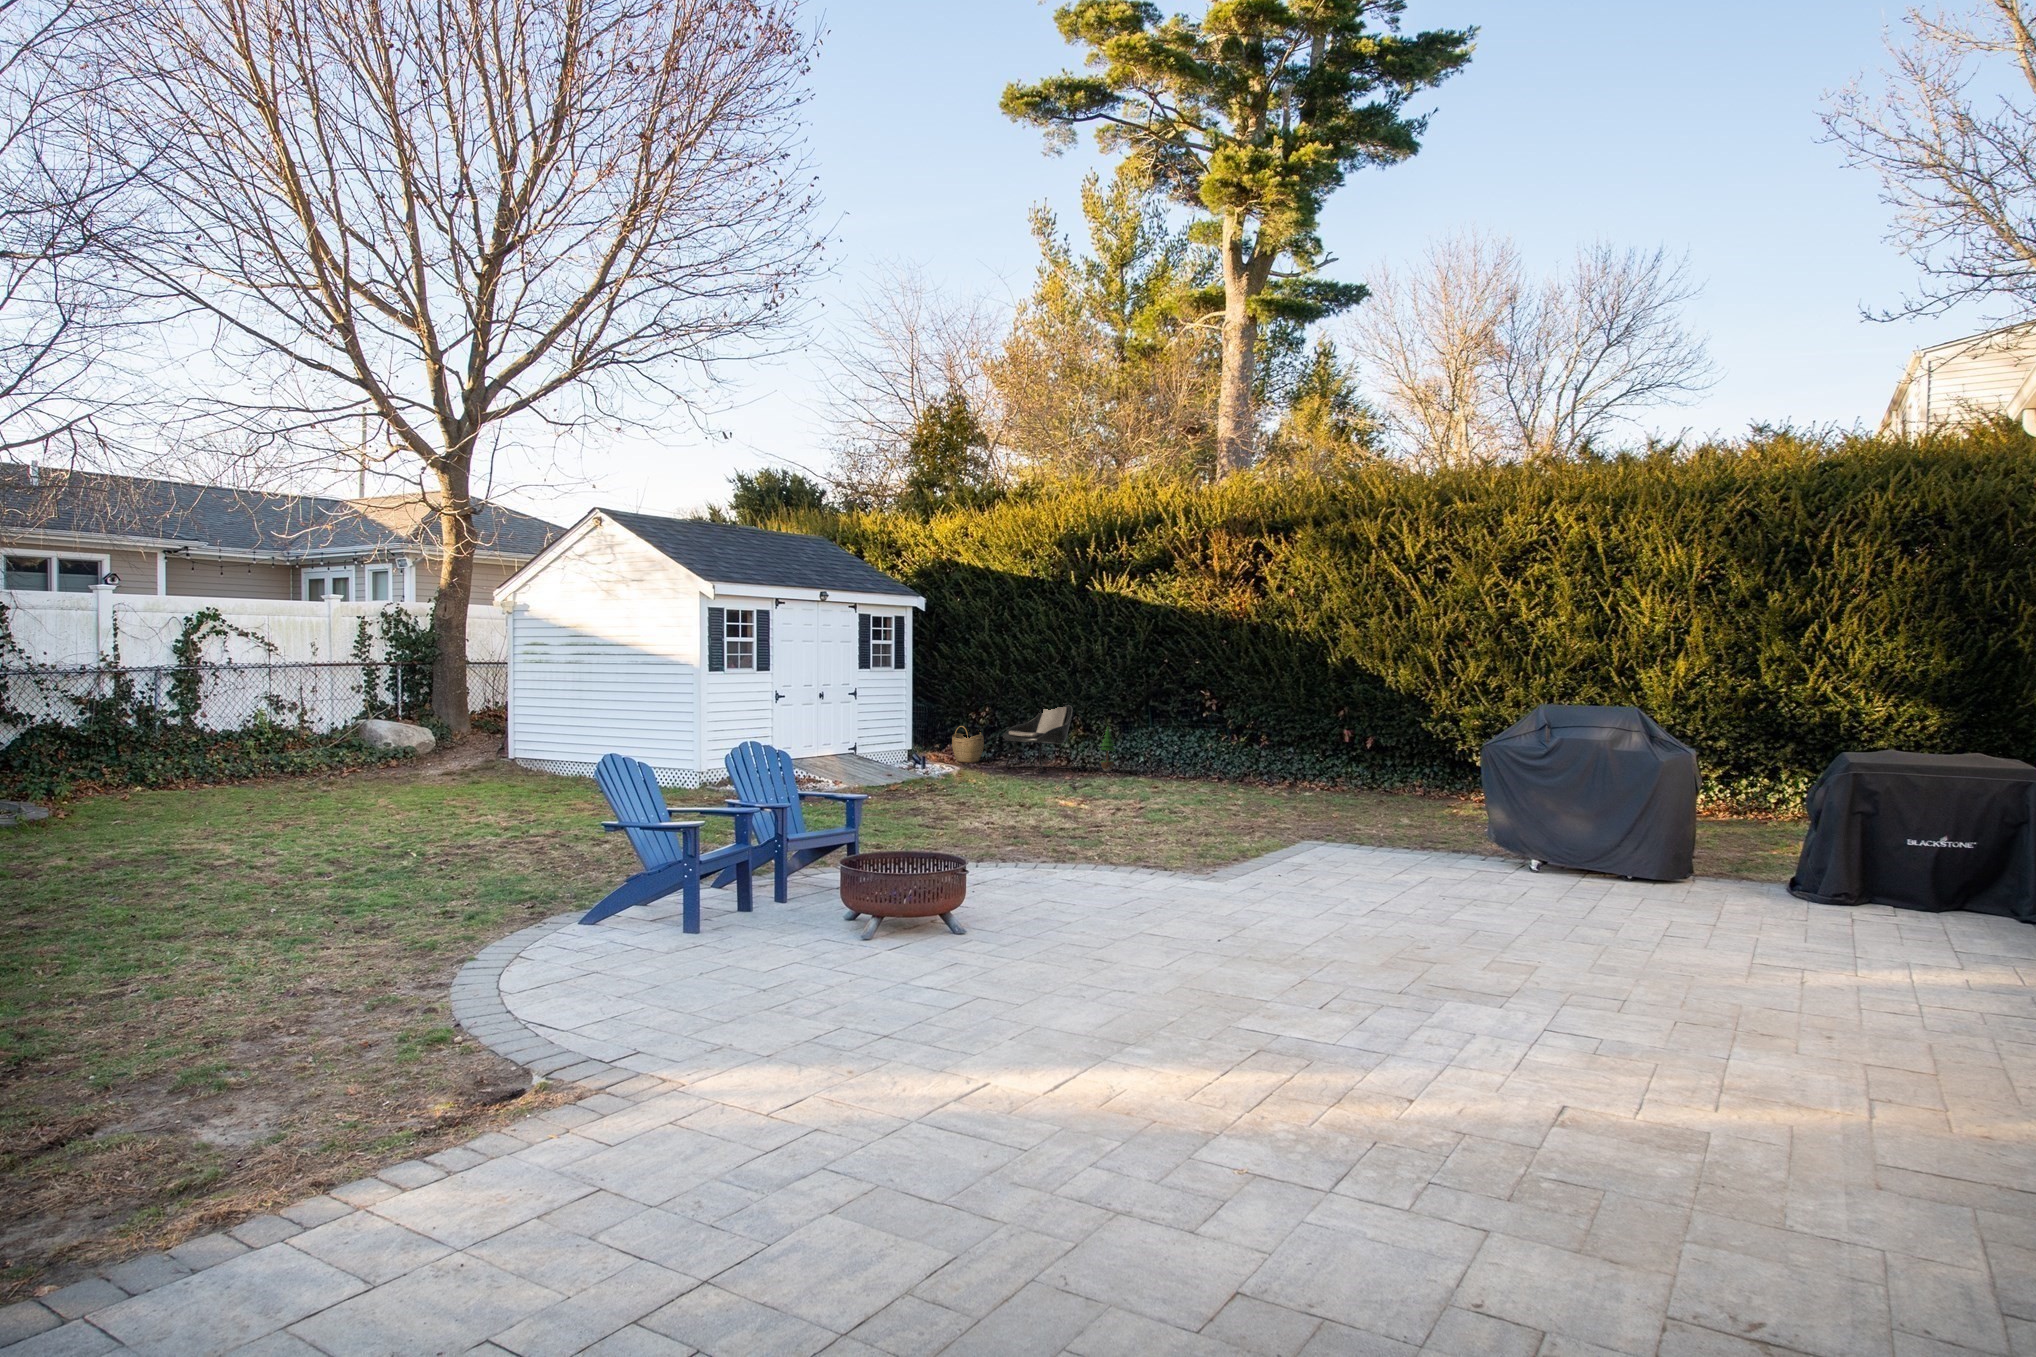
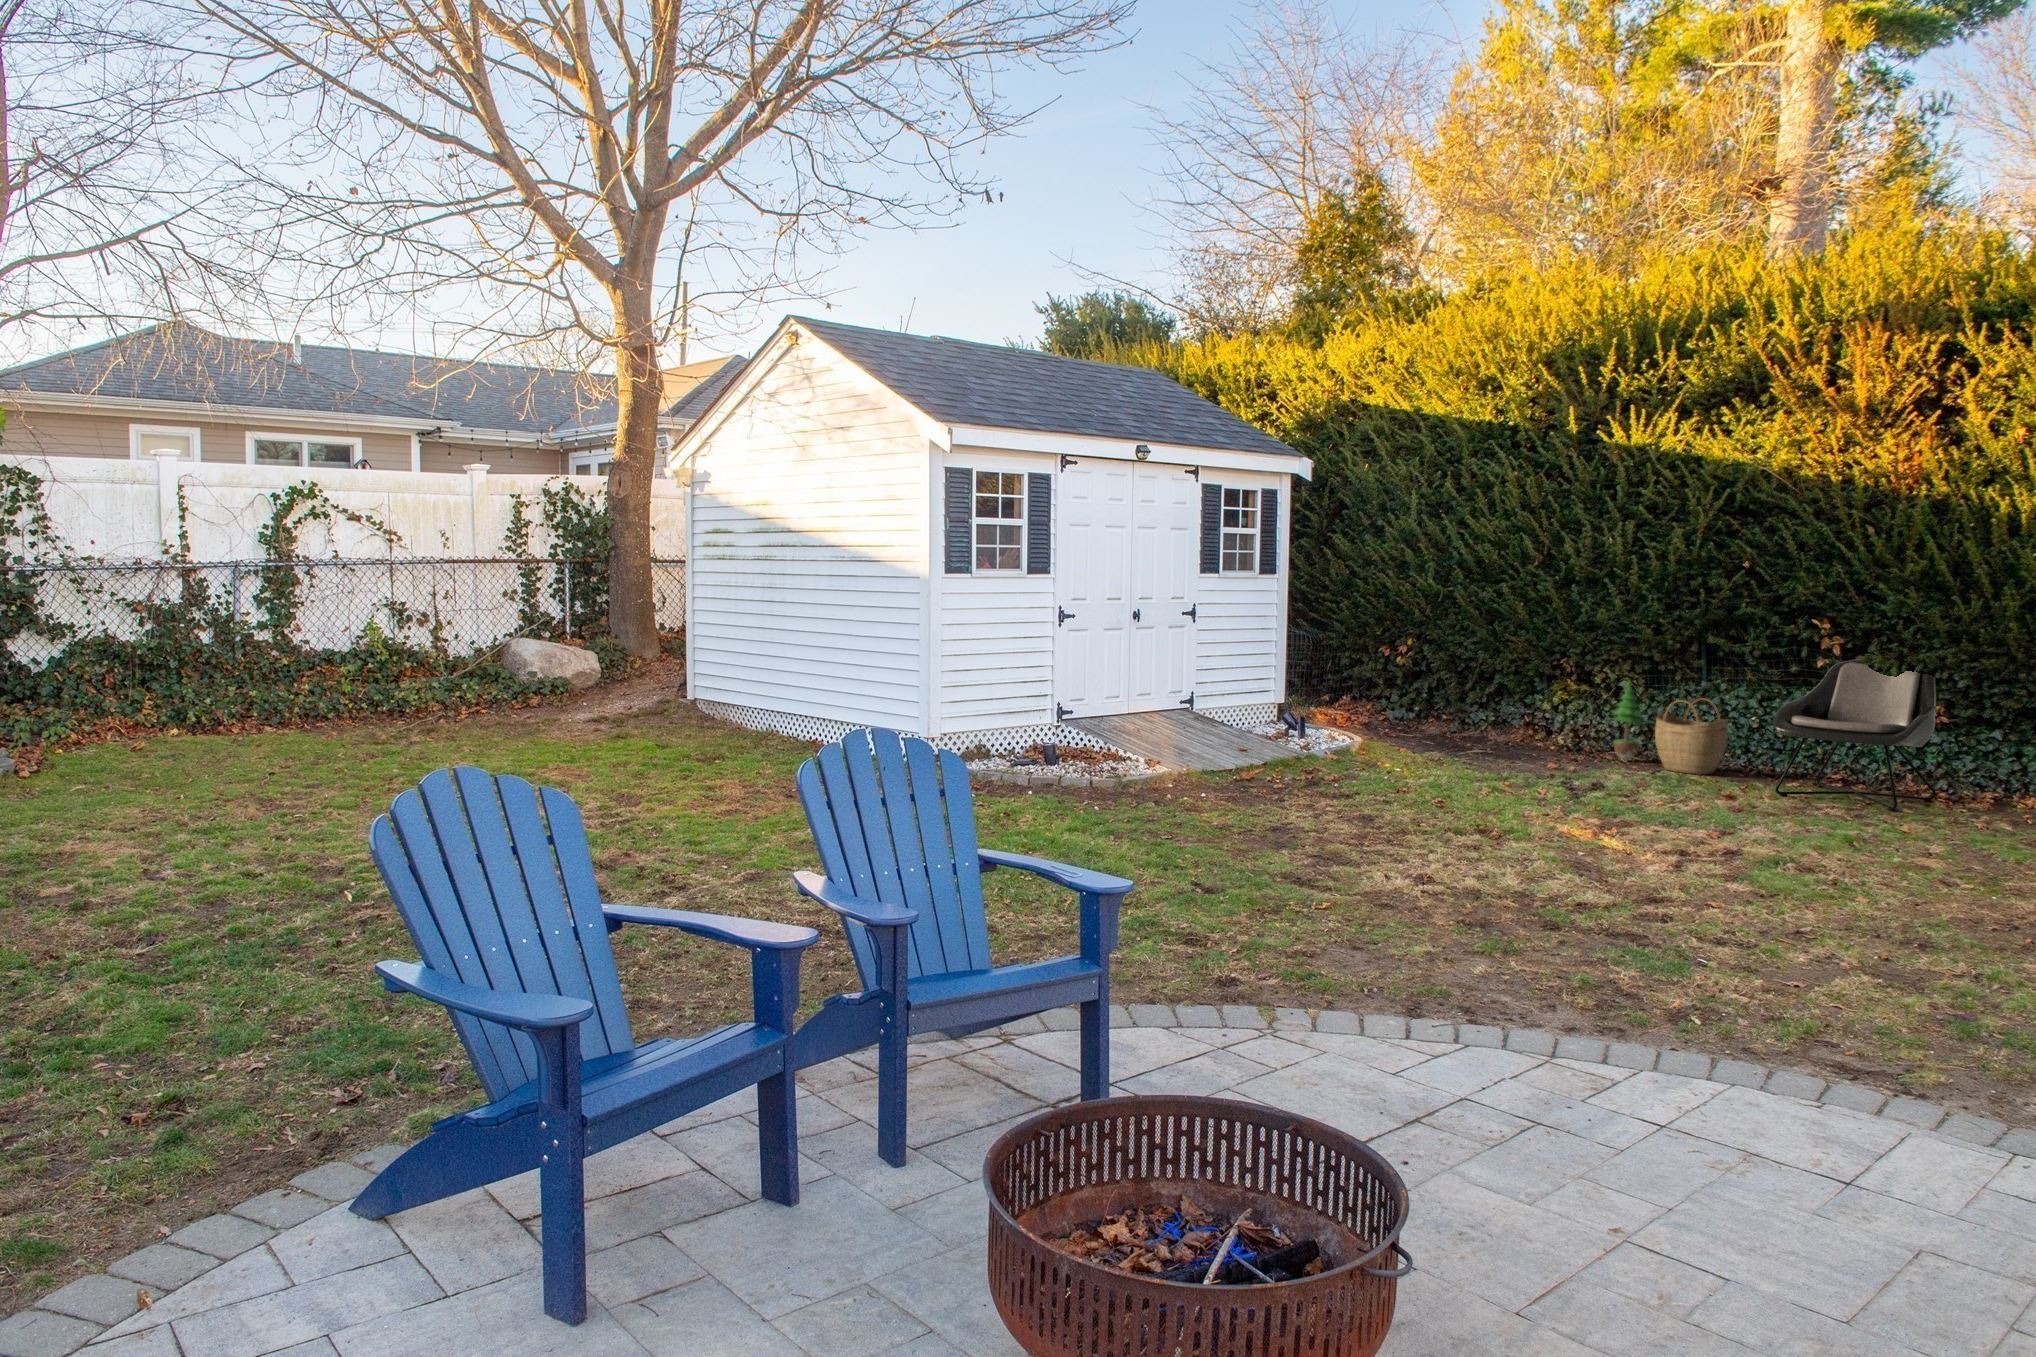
lounge chair: present [1003,705,1075,773] -> present [1773,659,1936,811]
woven basket: present [952,726,984,763] -> present [1655,698,1728,775]

